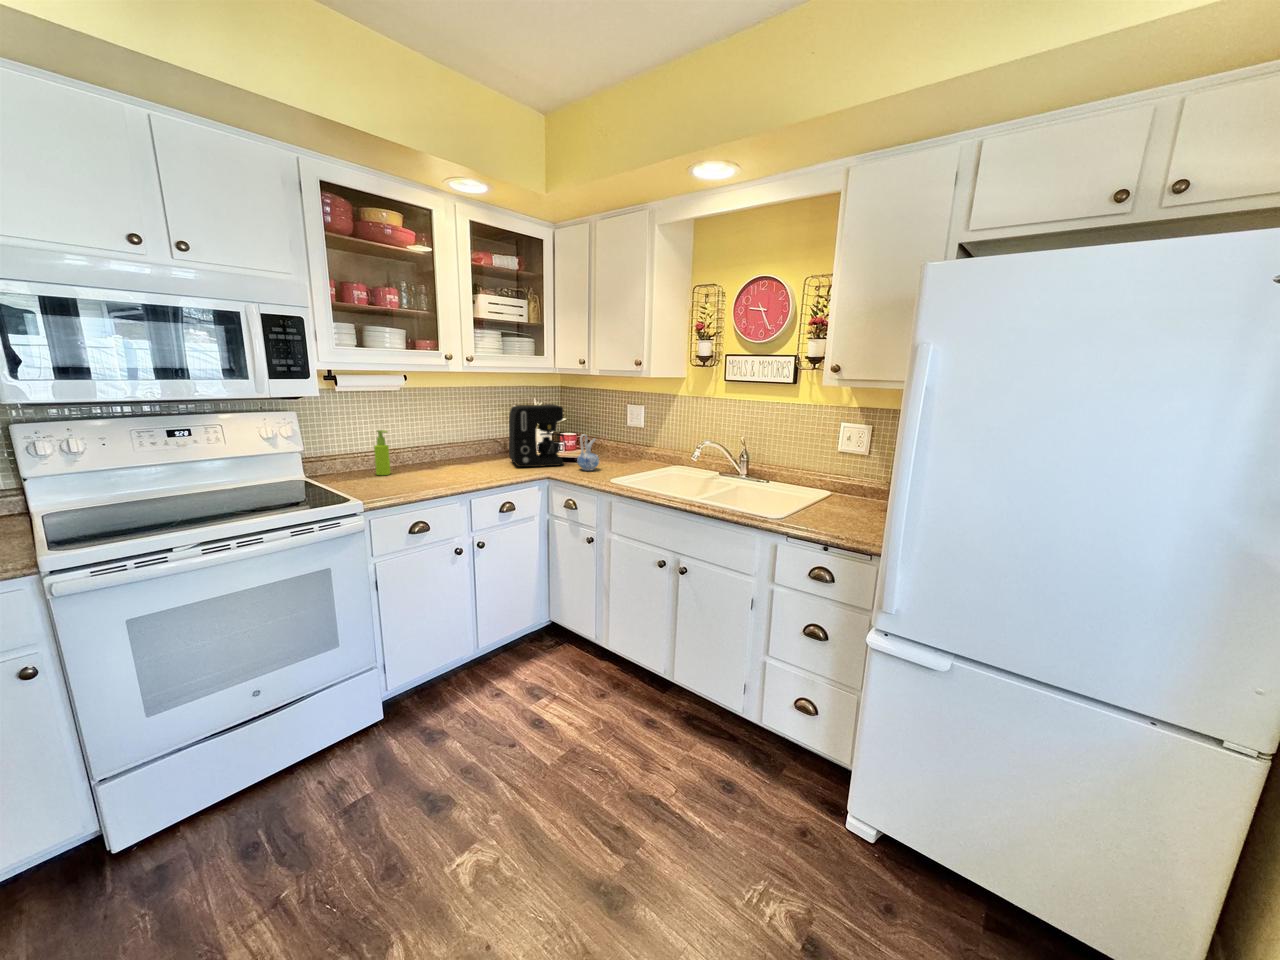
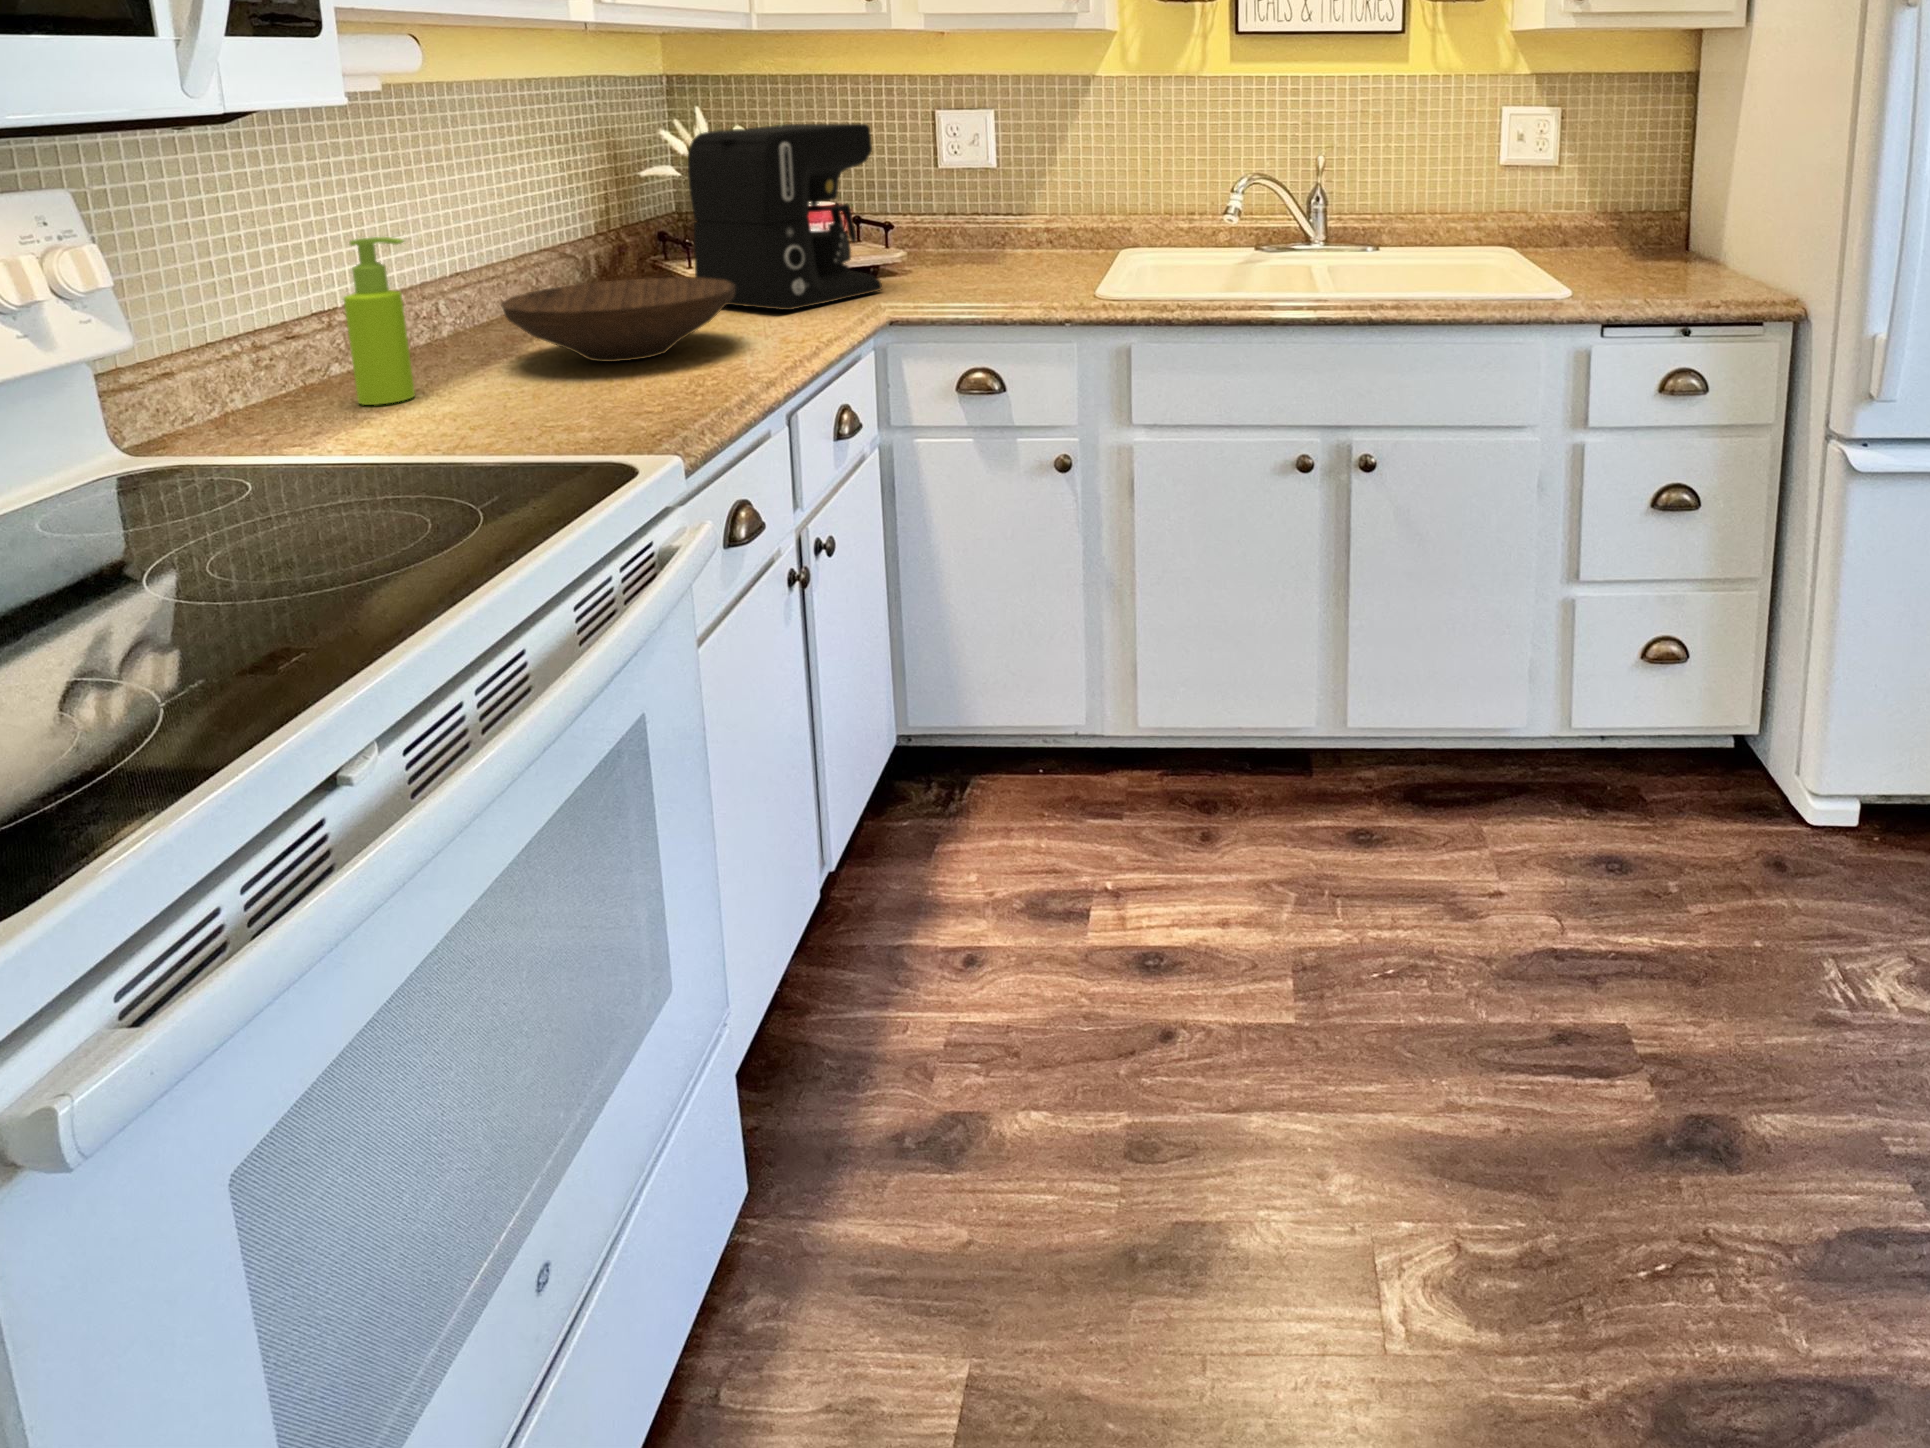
ceramic pitcher: present [577,434,599,470] -> none [937,191,997,290]
wooden bowl: none [417,450,486,475] -> present [501,278,735,362]

